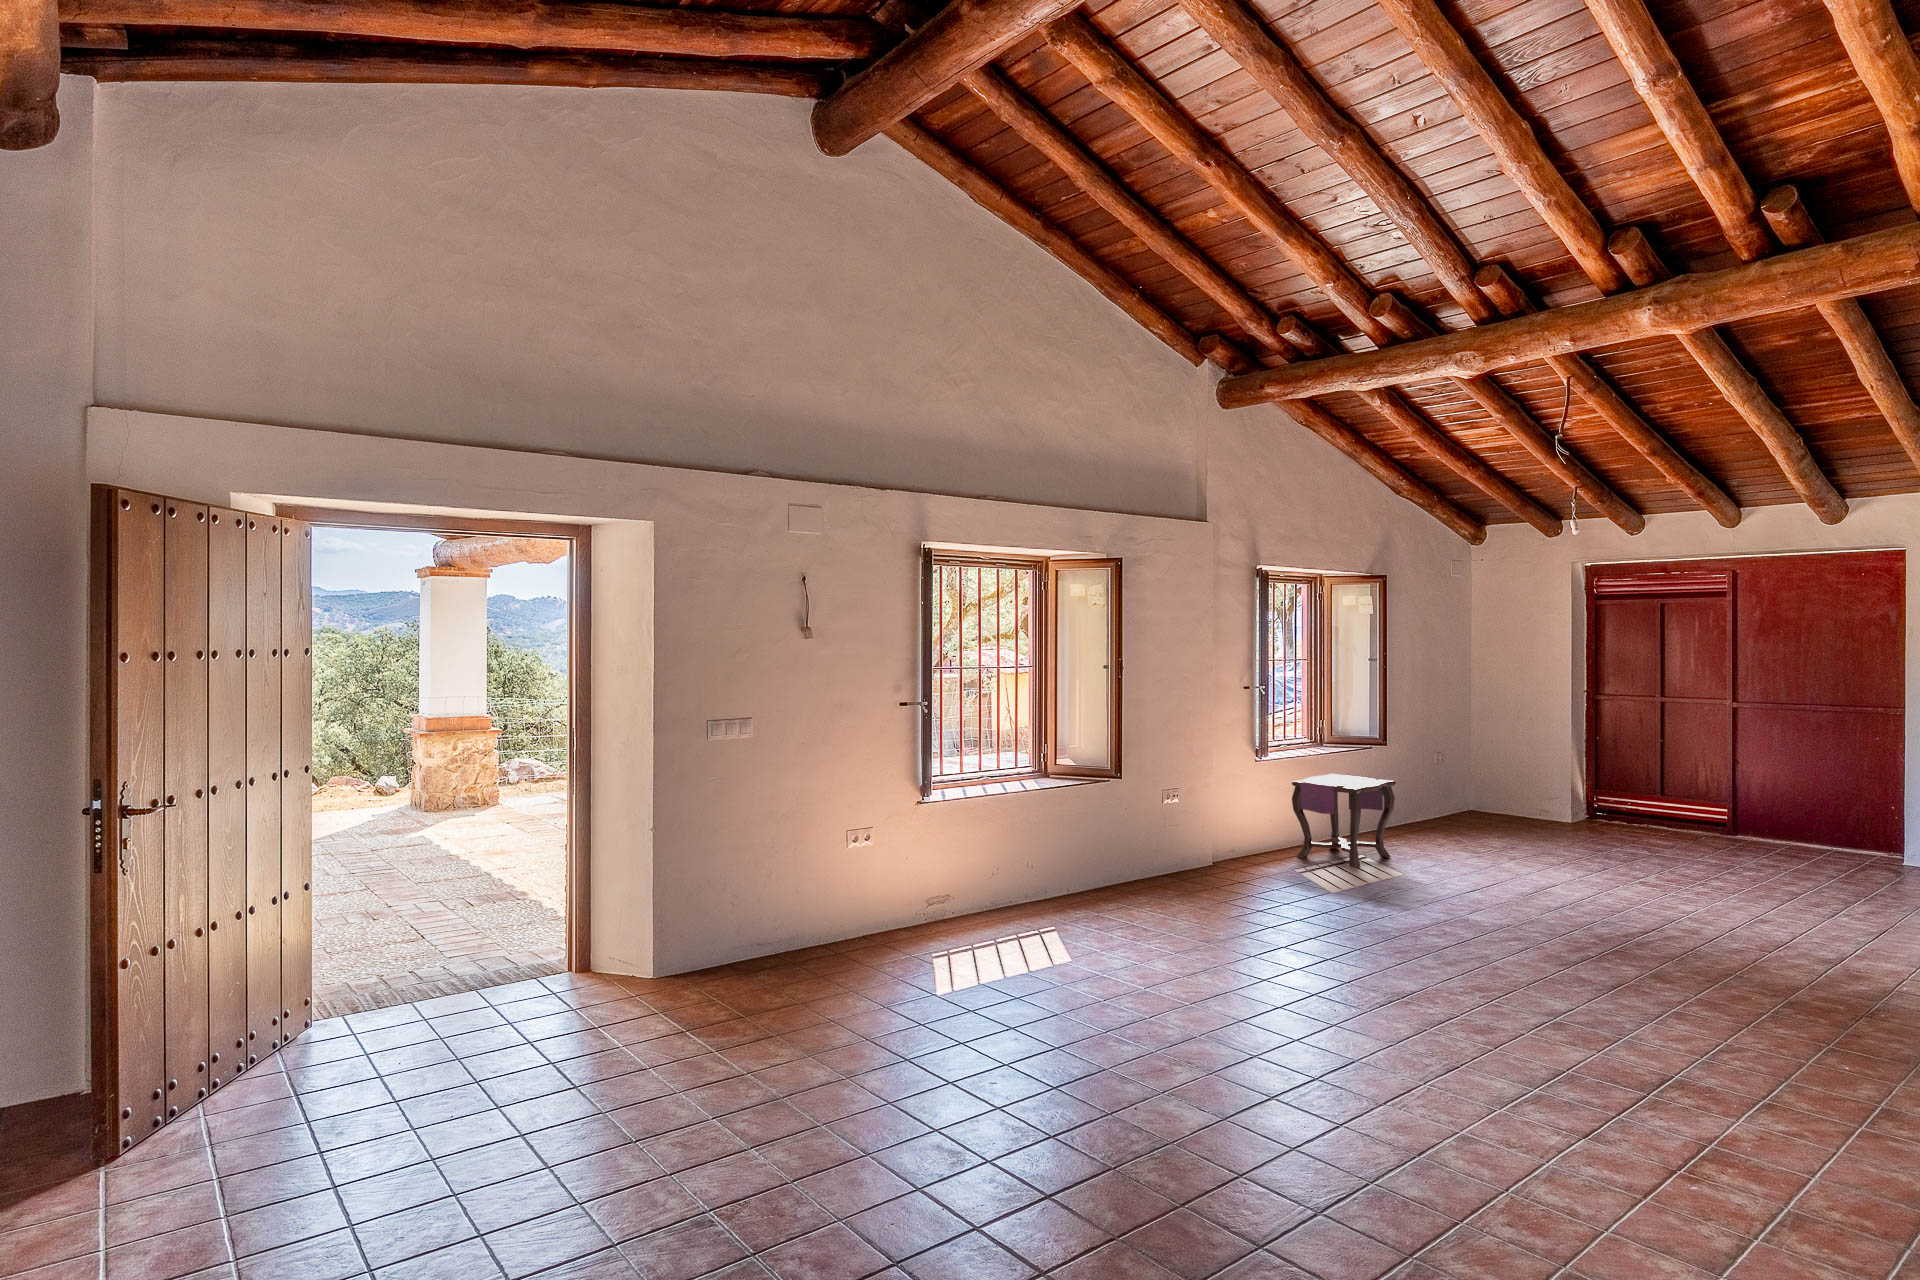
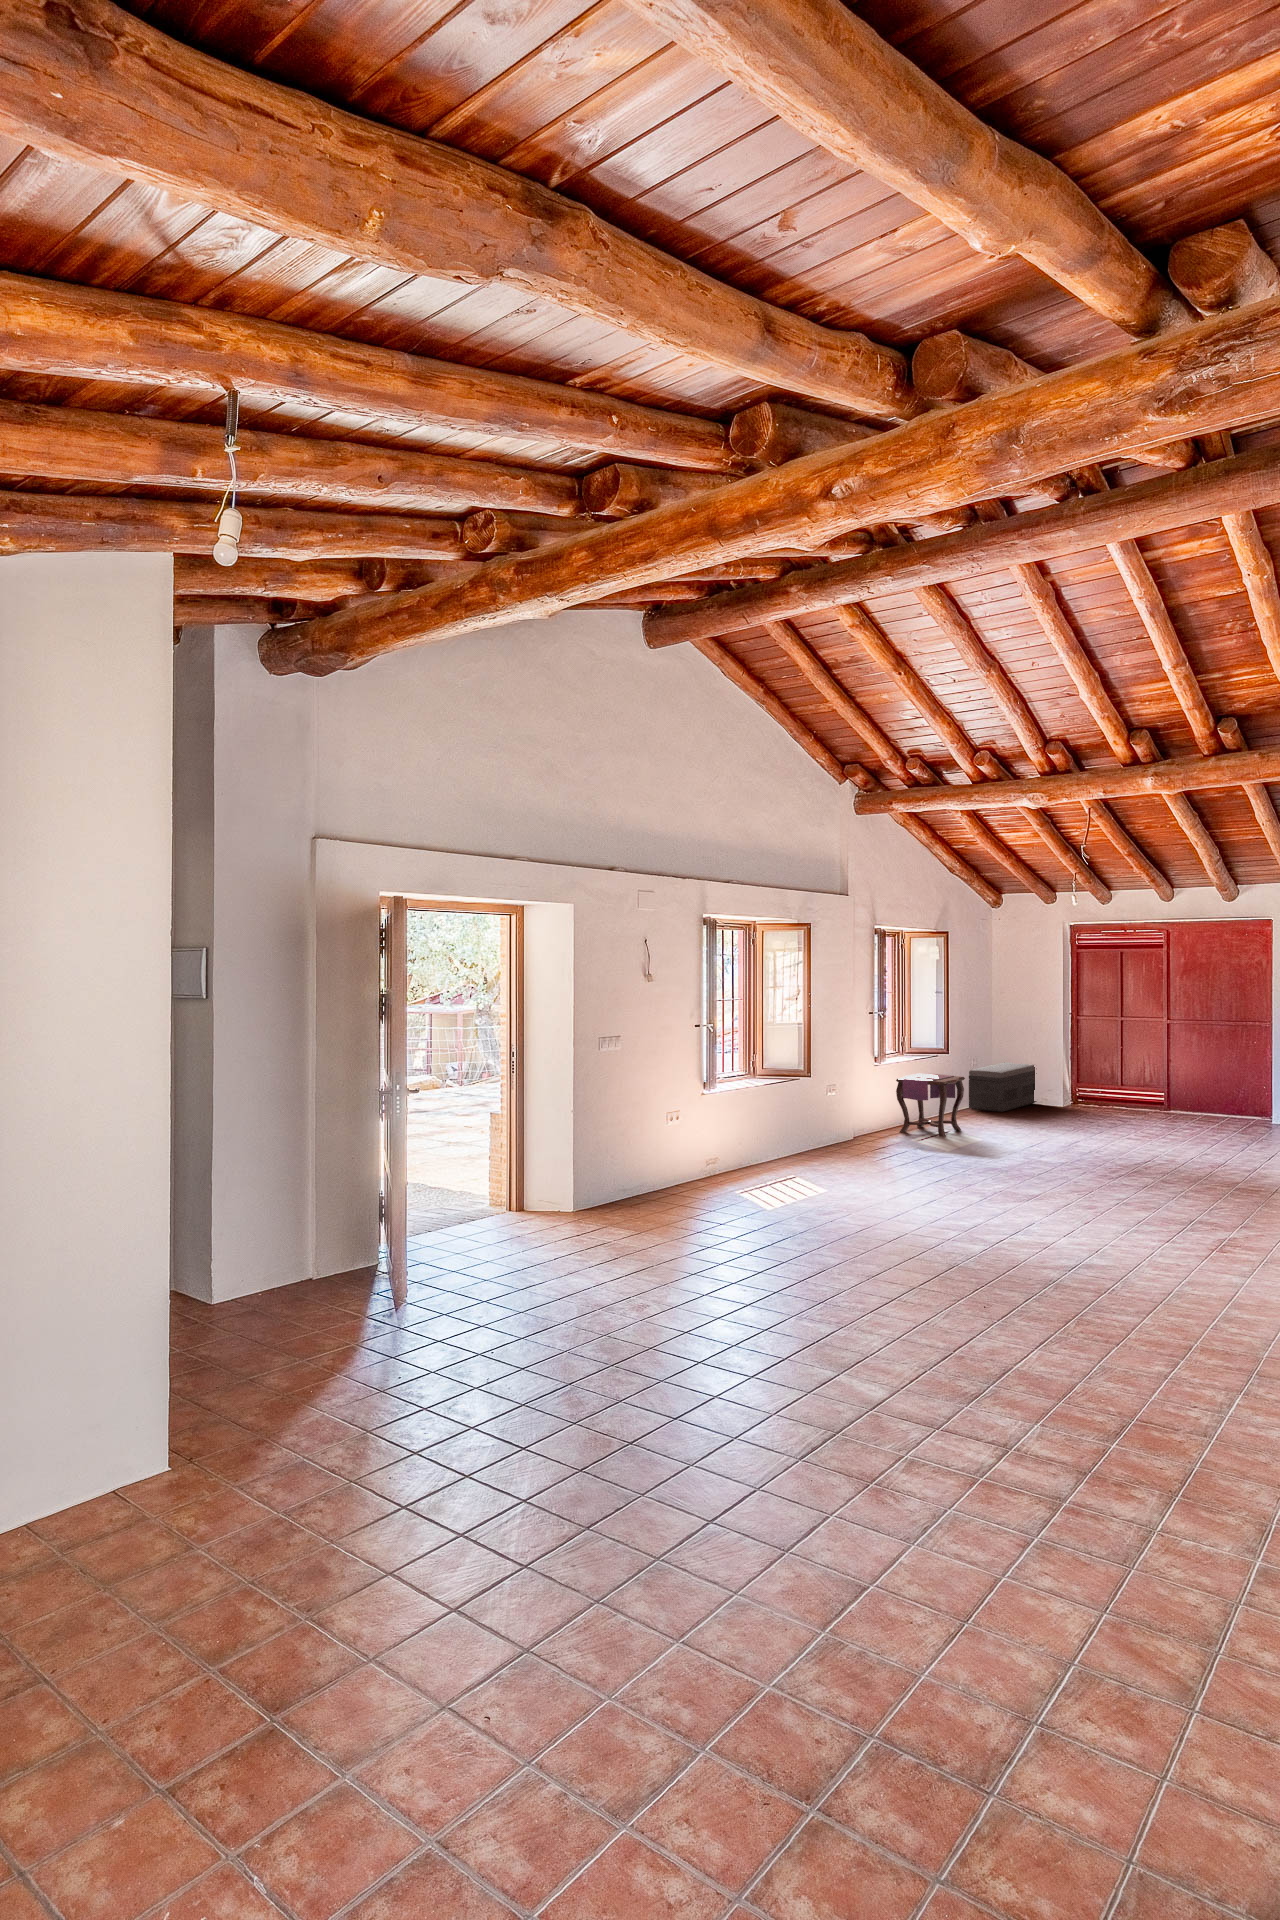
storage bench: none [1428,757,1536,829] -> present [969,1063,1037,1112]

